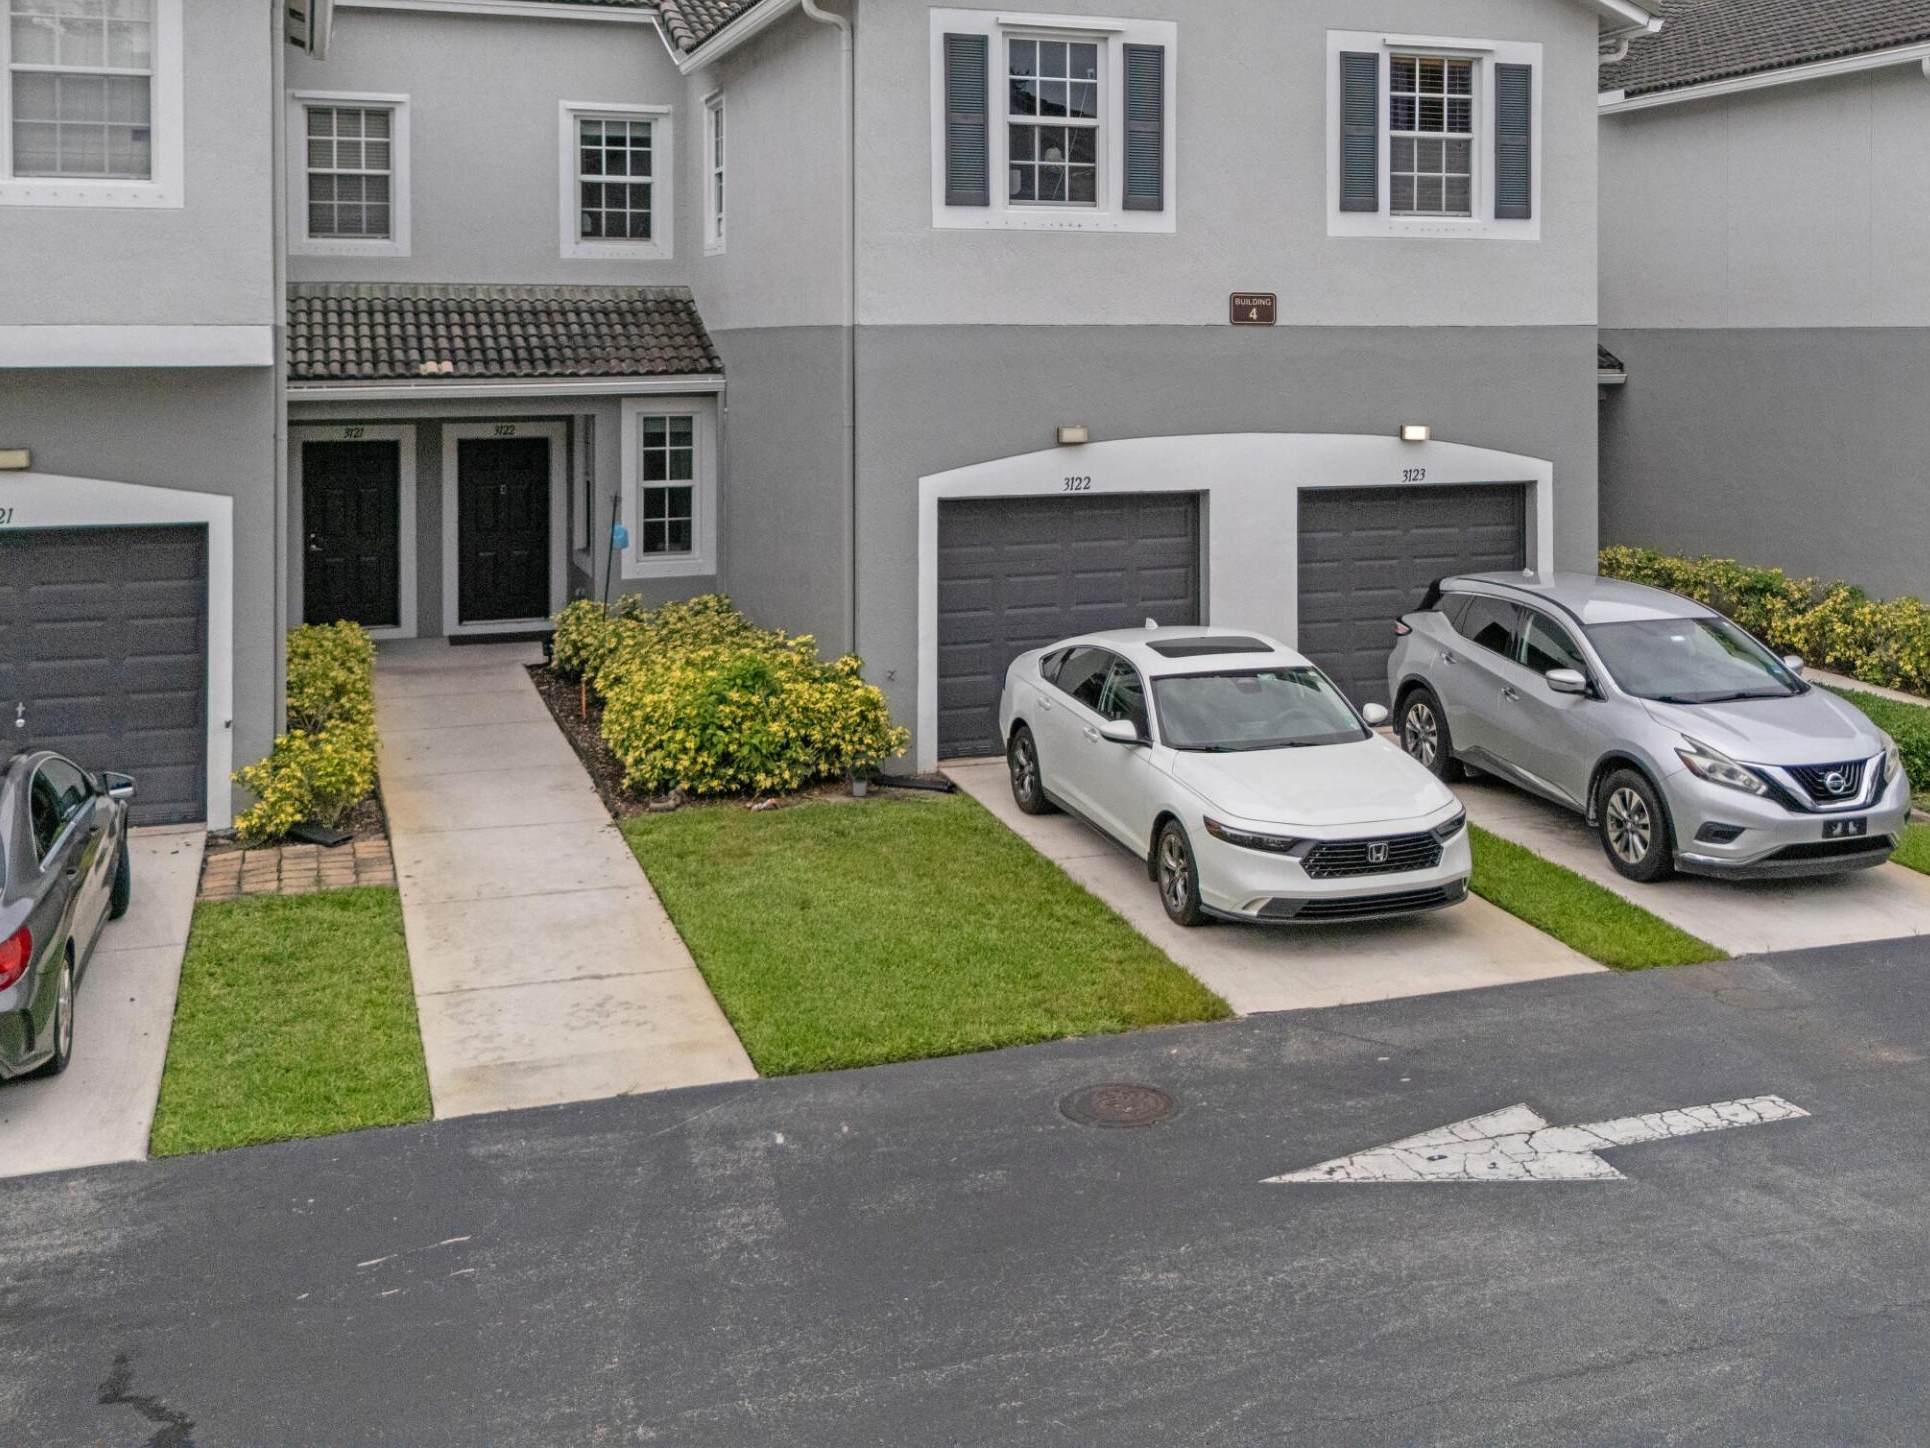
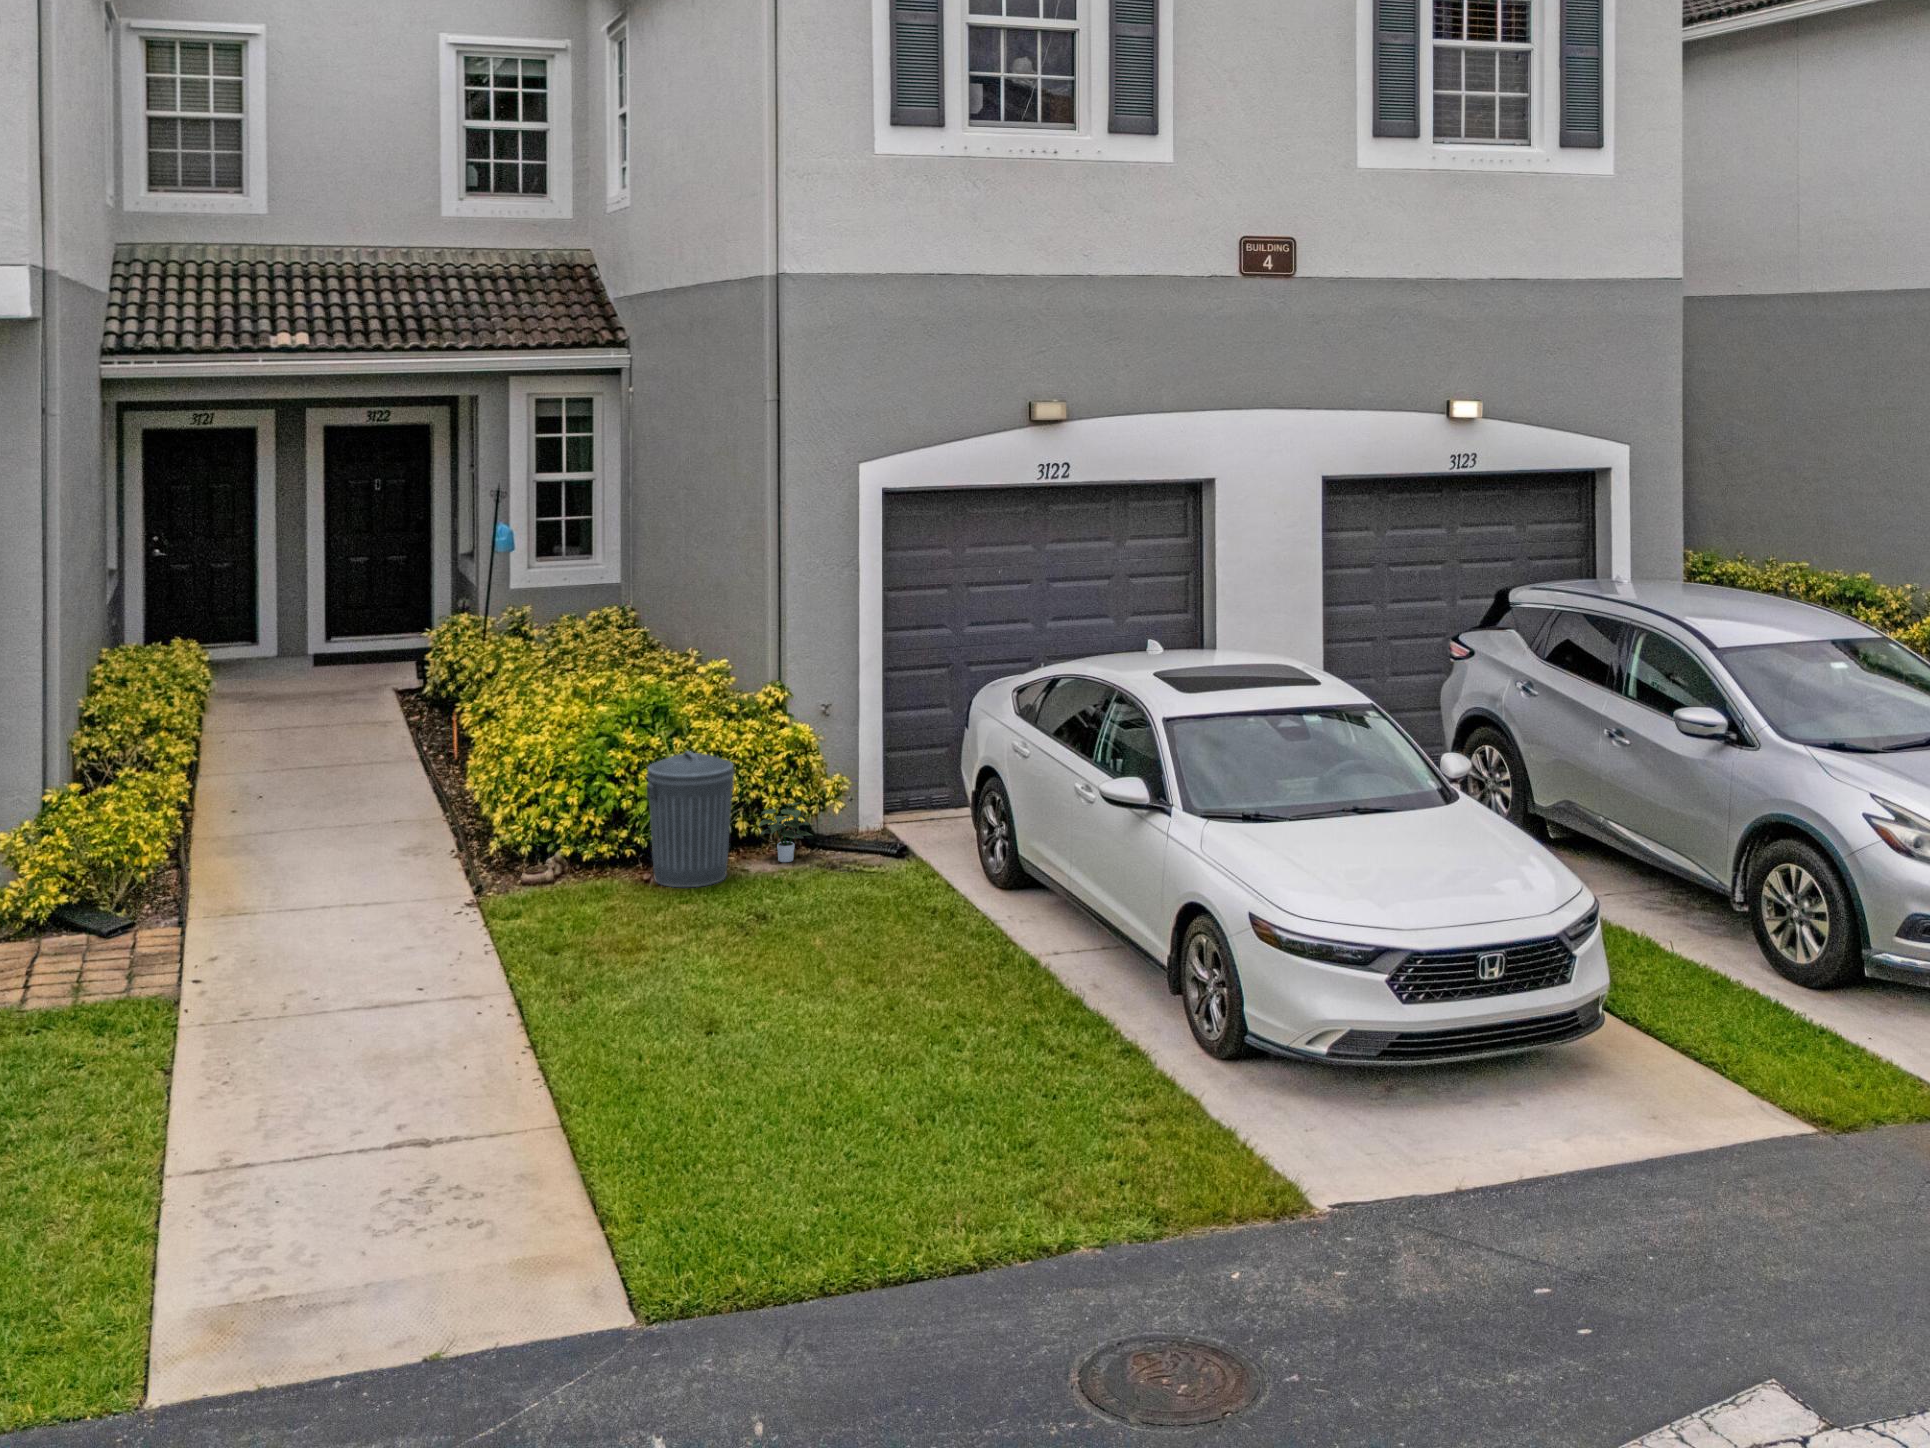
trash can: none [750,707,820,814] -> present [647,751,734,887]

